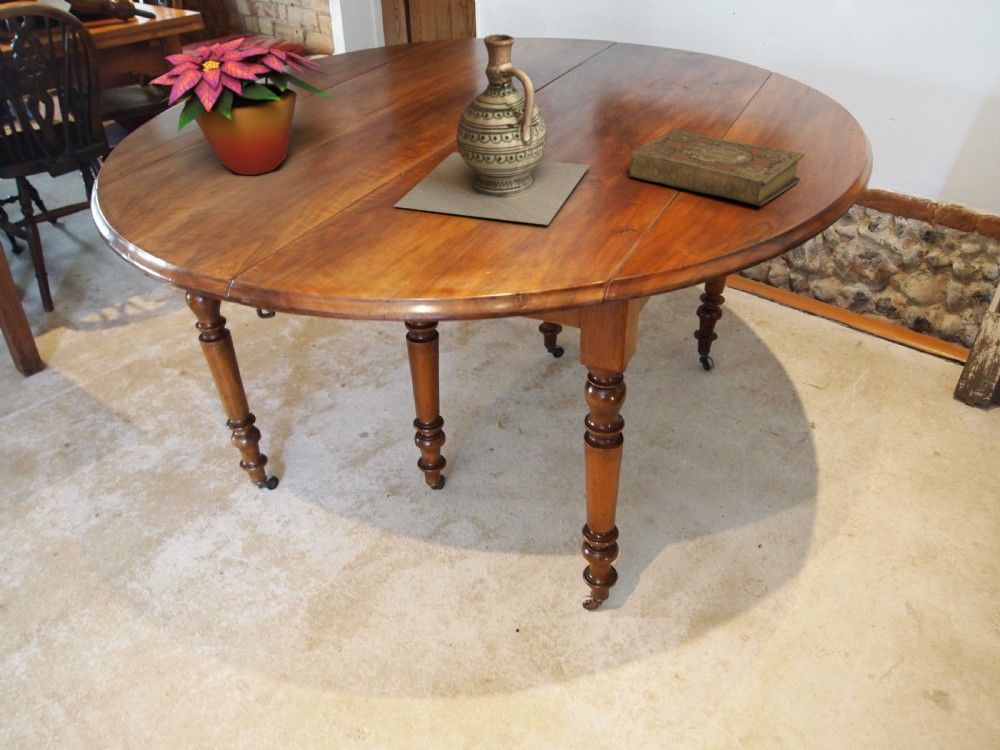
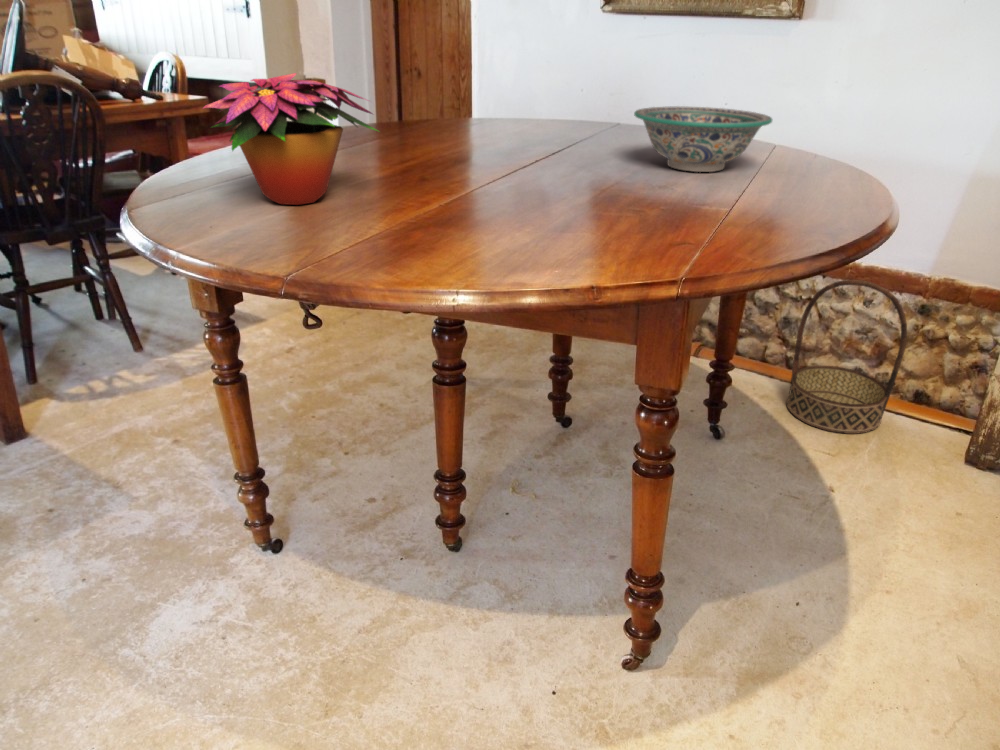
ceramic jug: present [394,34,589,225] -> none [444,67,630,241]
decorative bowl: none [613,36,758,114] -> present [634,106,772,172]
book: present [629,130,804,206] -> none [669,174,837,231]
basket: none [782,208,907,364] -> present [787,280,907,434]

